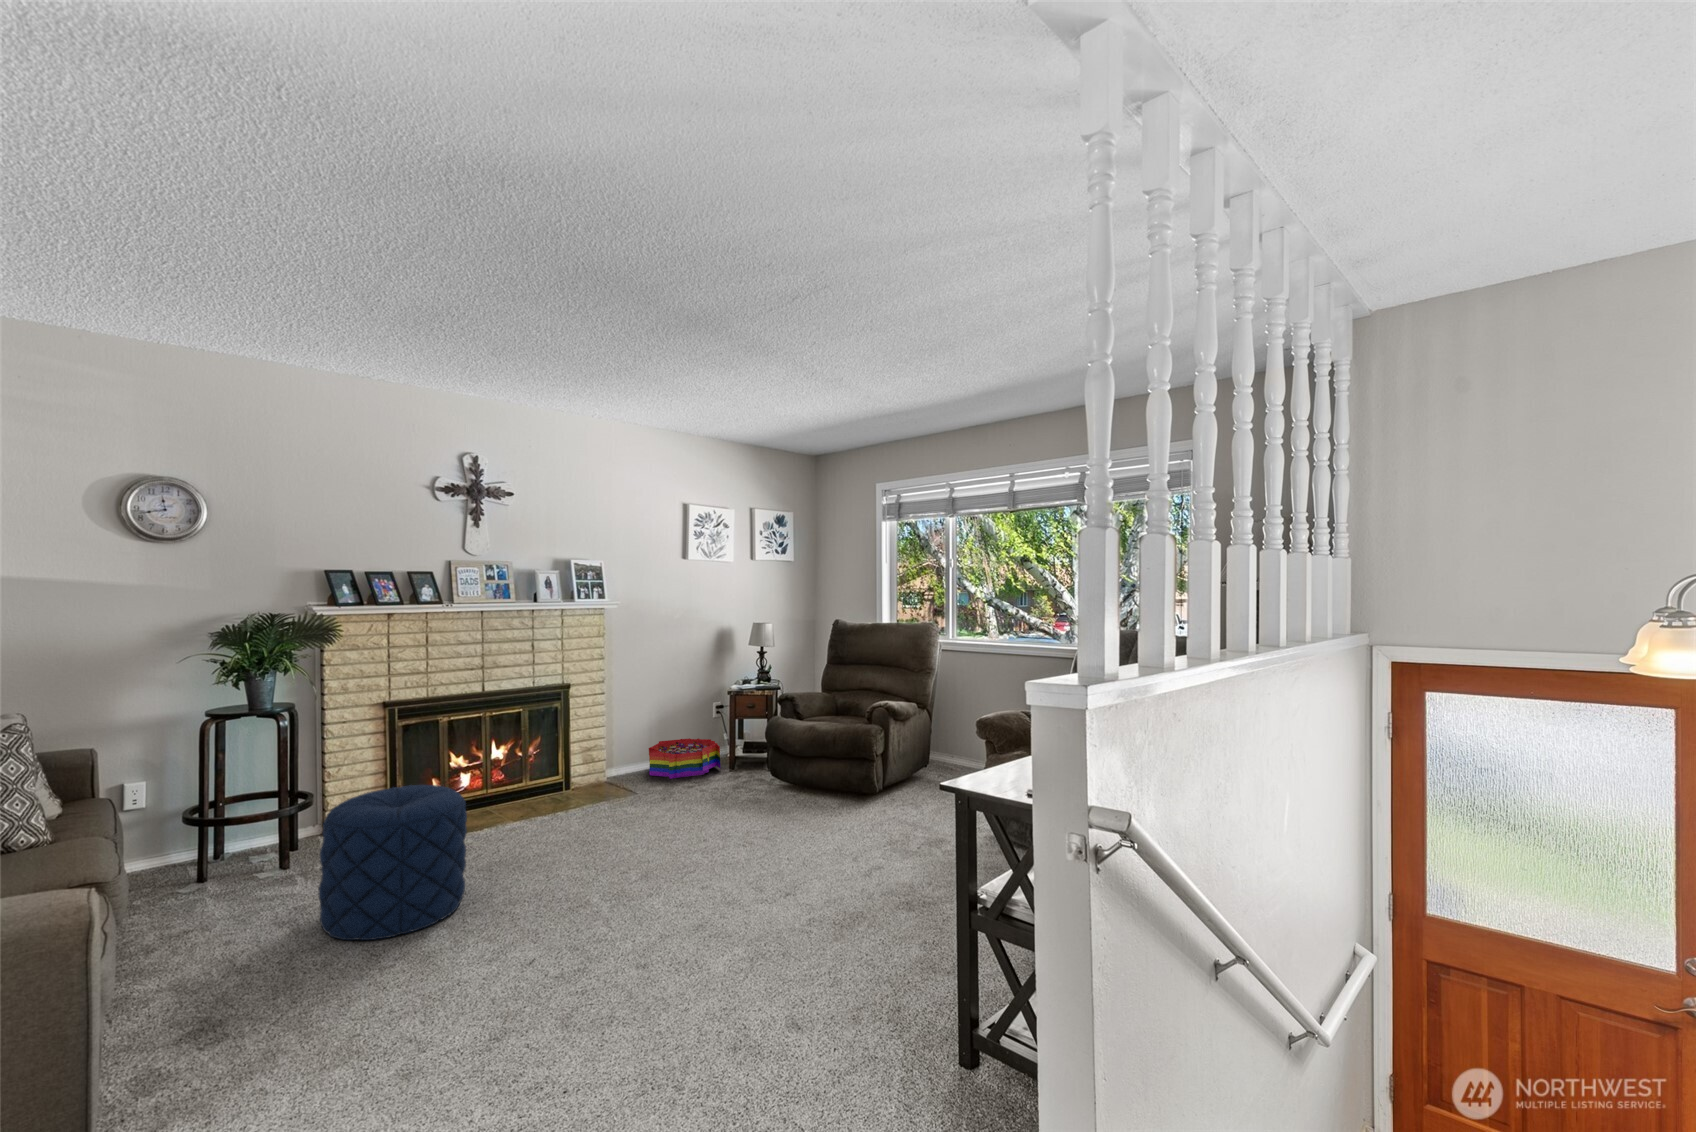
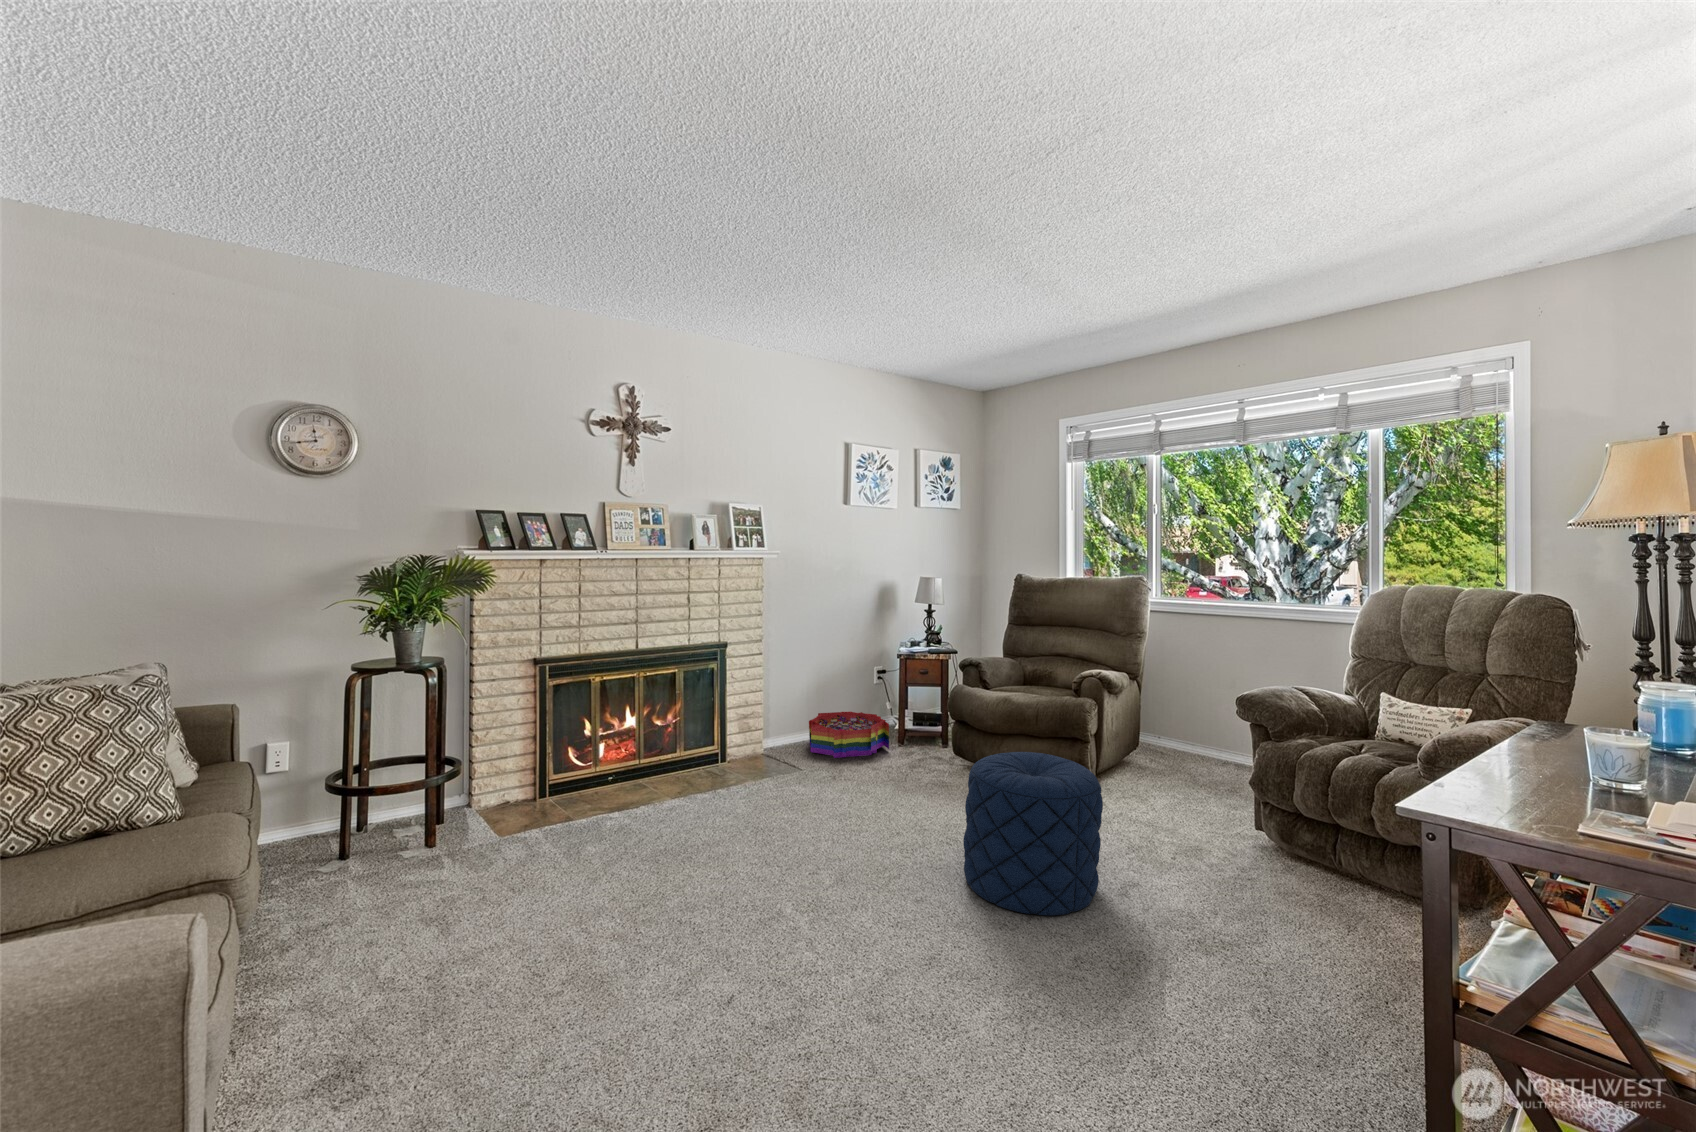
pouf: present [319,785,467,940] -> present [963,752,1103,916]

